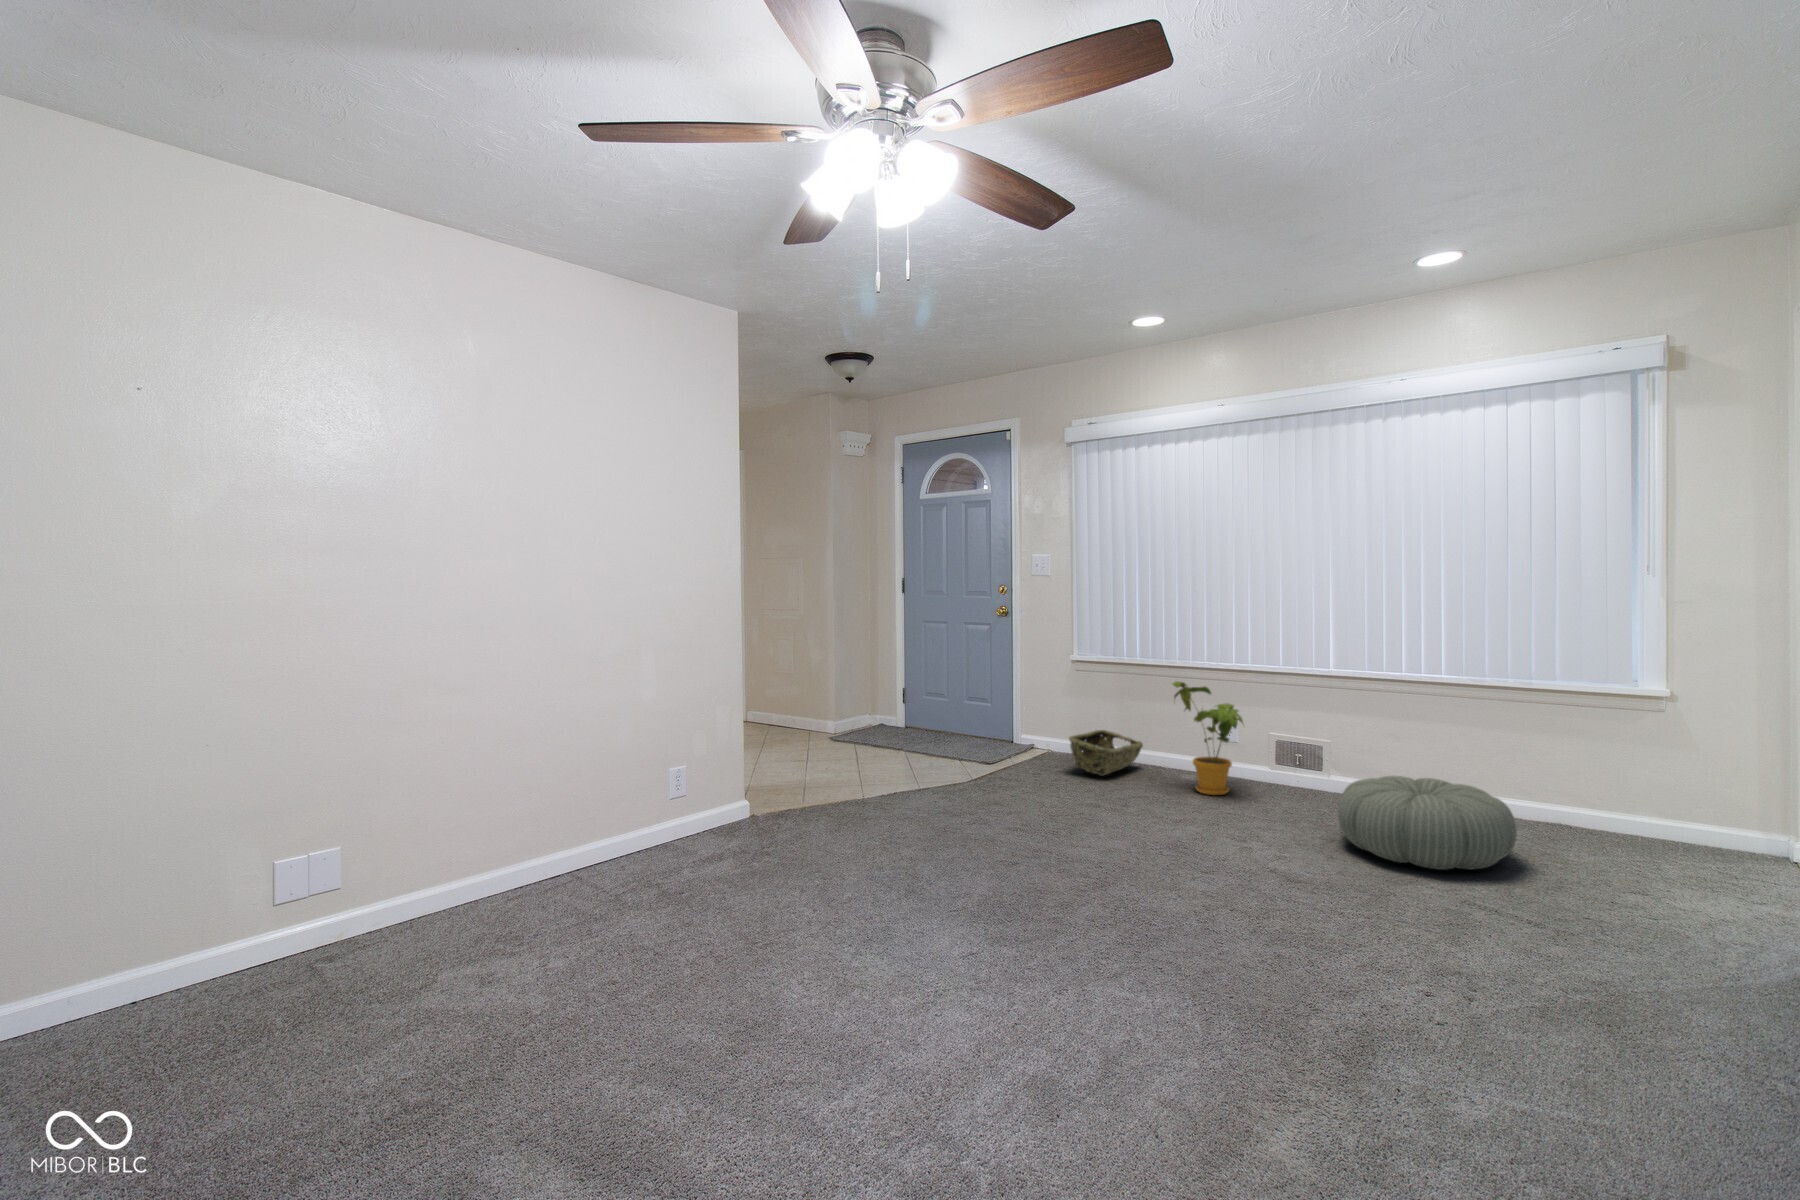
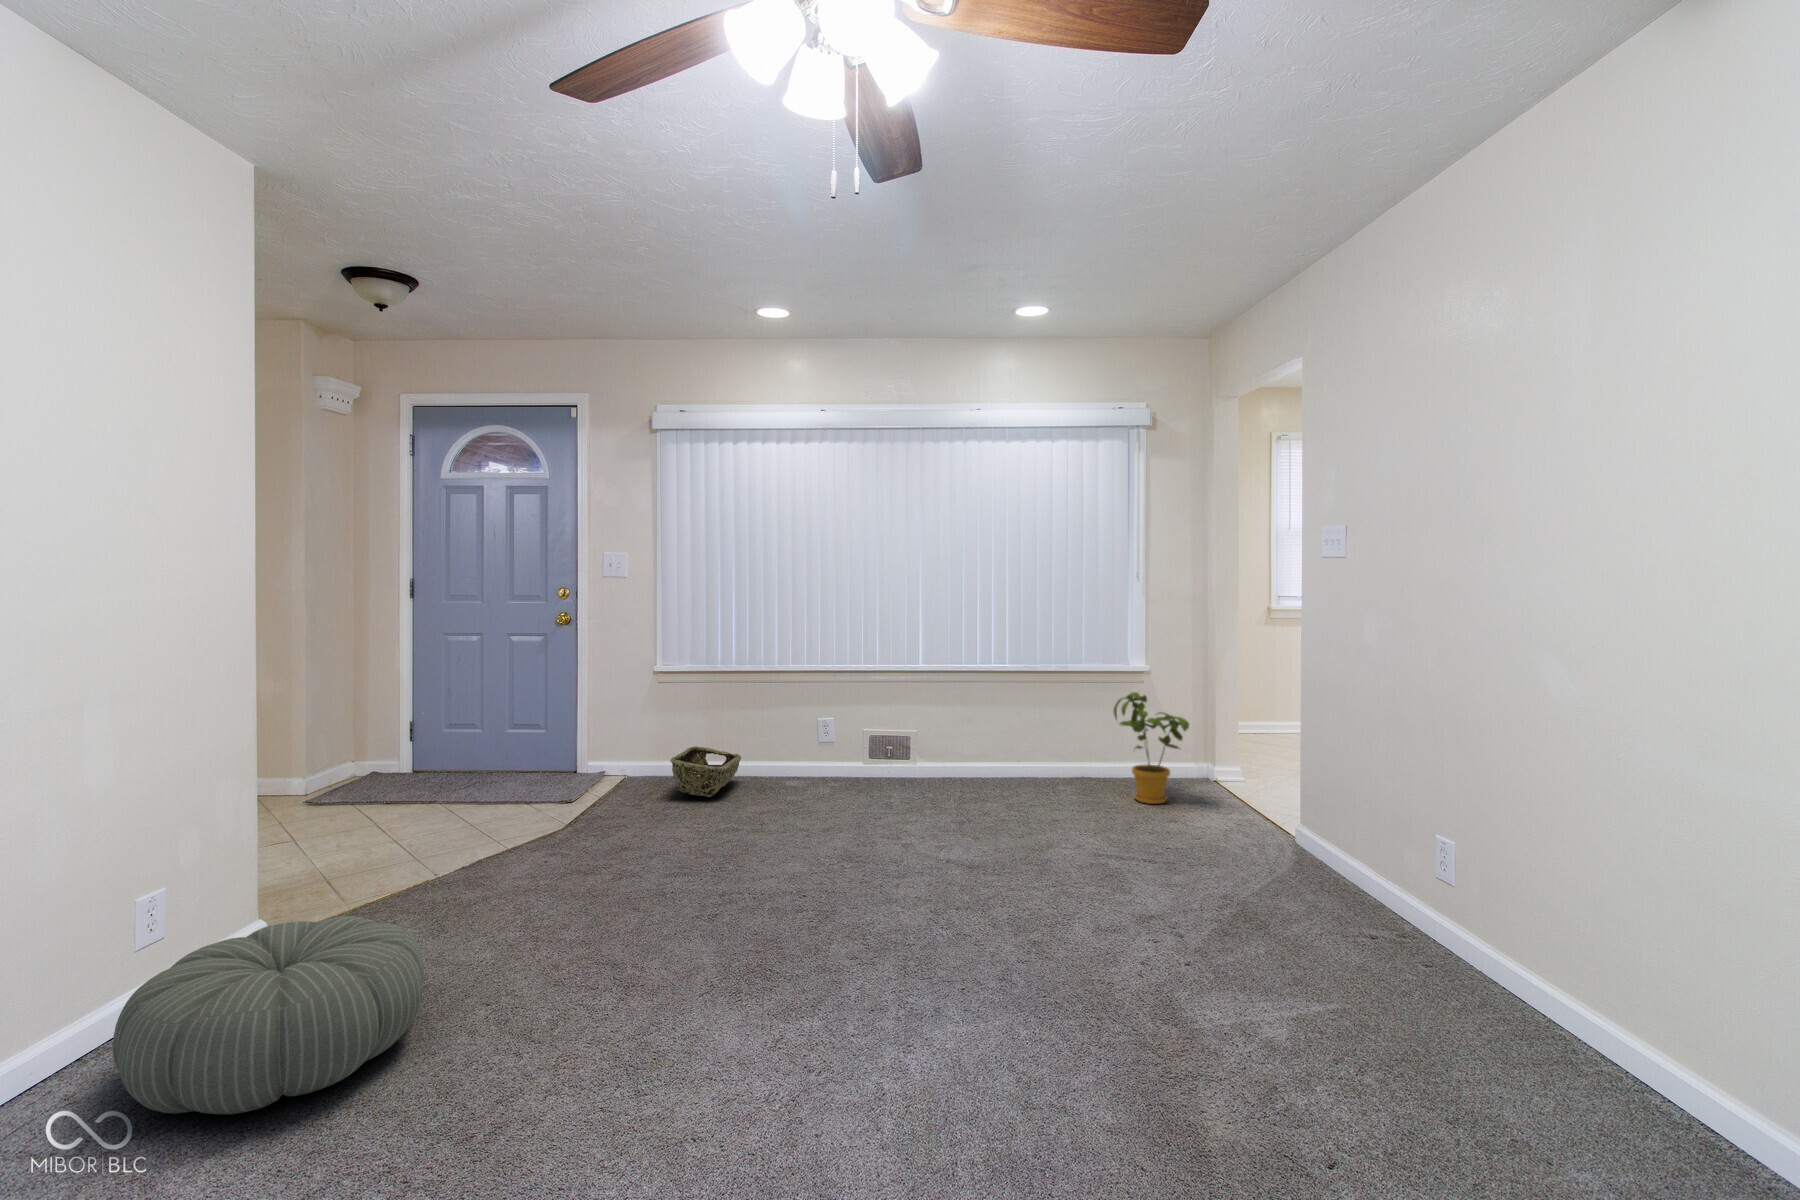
house plant: present [1173,681,1244,795] -> present [1114,692,1189,804]
pouf: present [1338,776,1517,870] -> present [113,916,424,1114]

